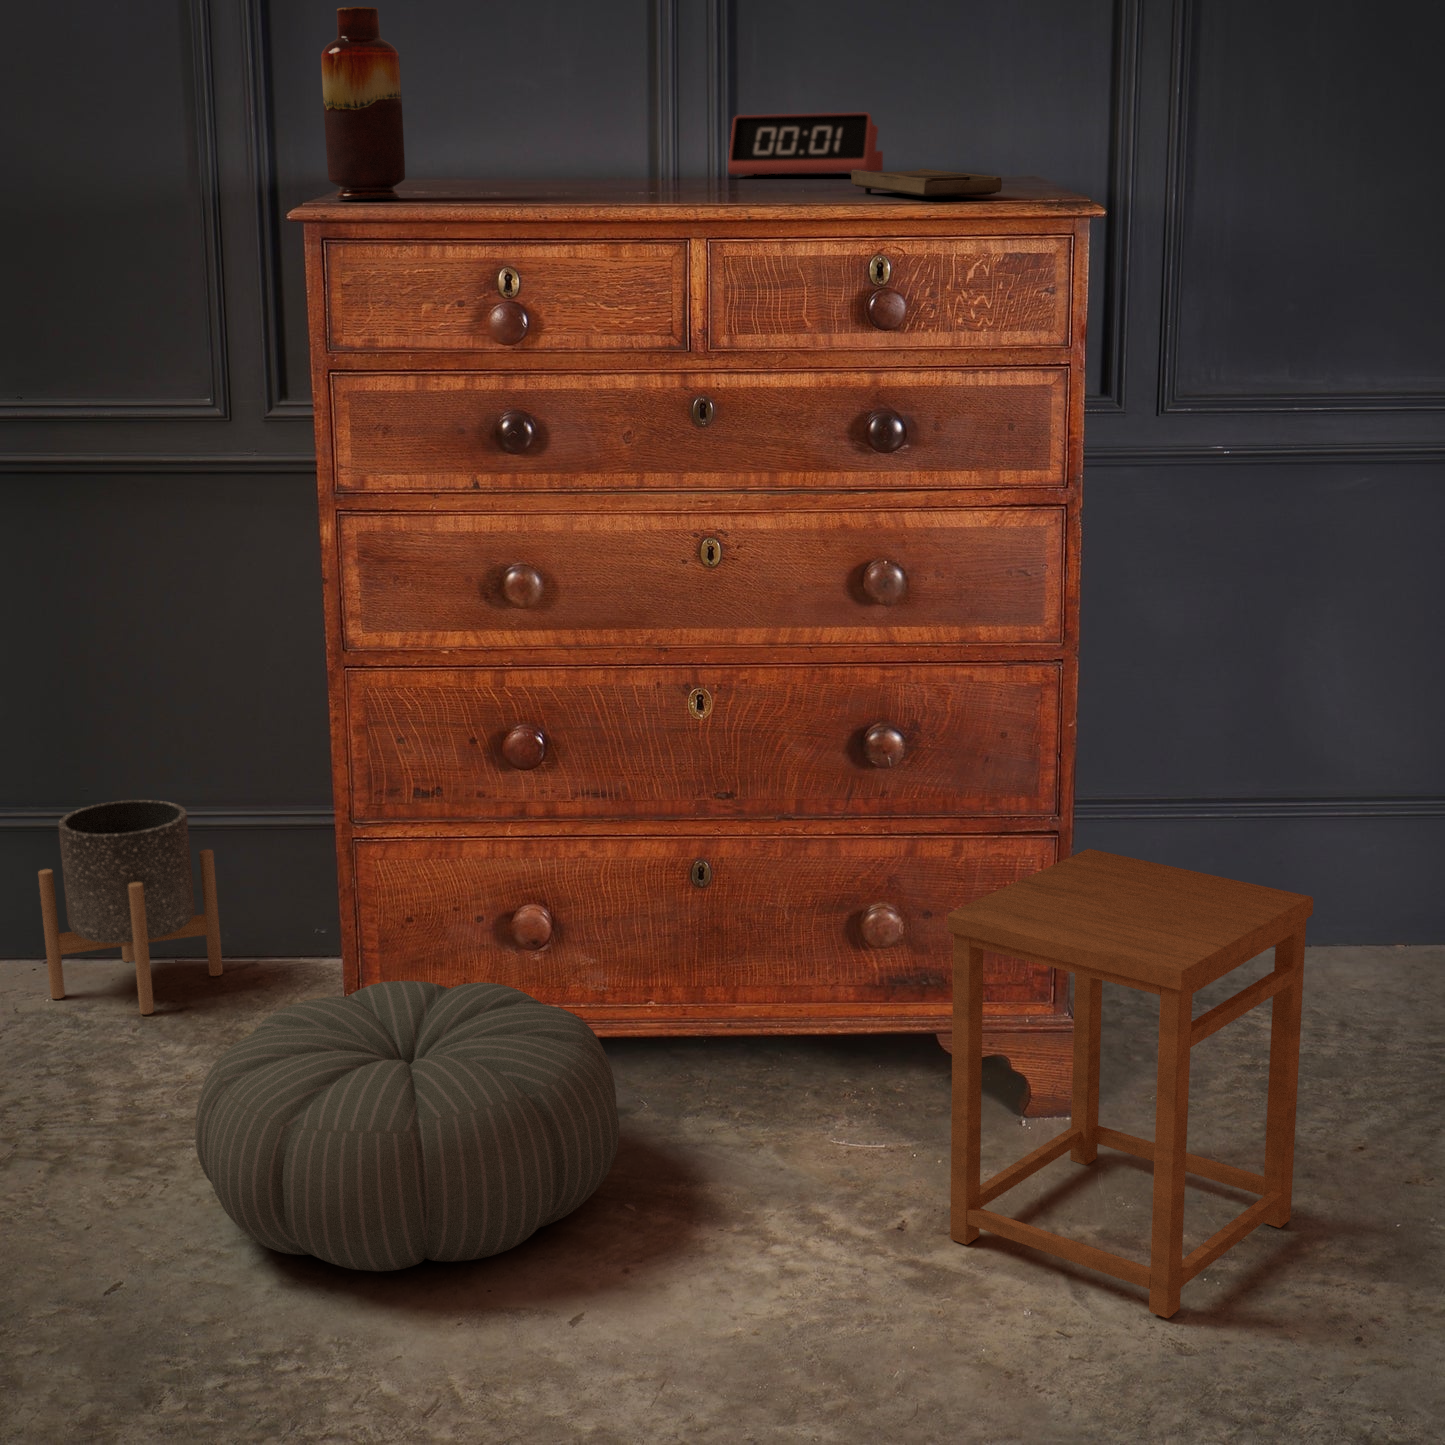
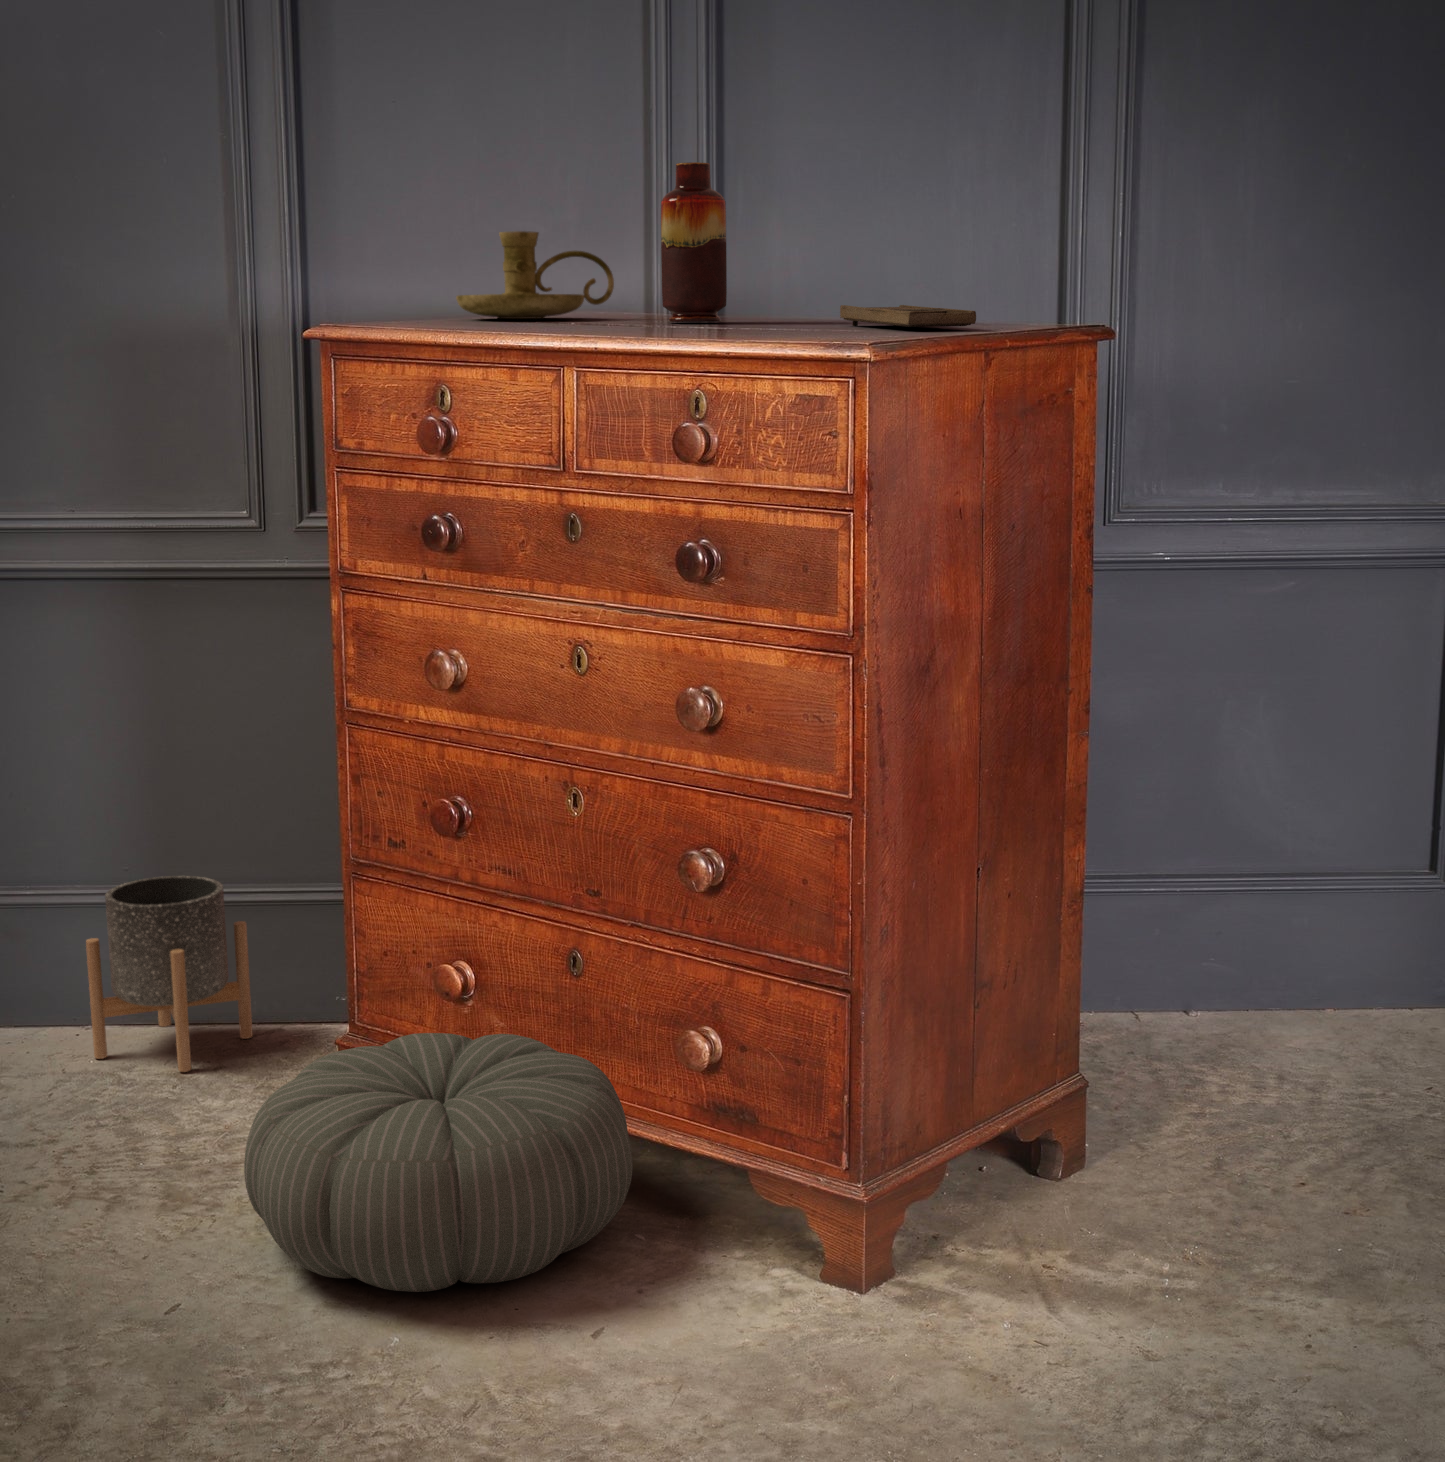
vase: present [321,7,405,199] -> present [661,162,727,322]
candle holder: none [426,87,603,186] -> present [456,231,614,319]
alarm clock: present [728,112,883,176] -> none [723,258,860,314]
side table: present [947,849,1313,1318] -> none [933,909,1259,1329]

